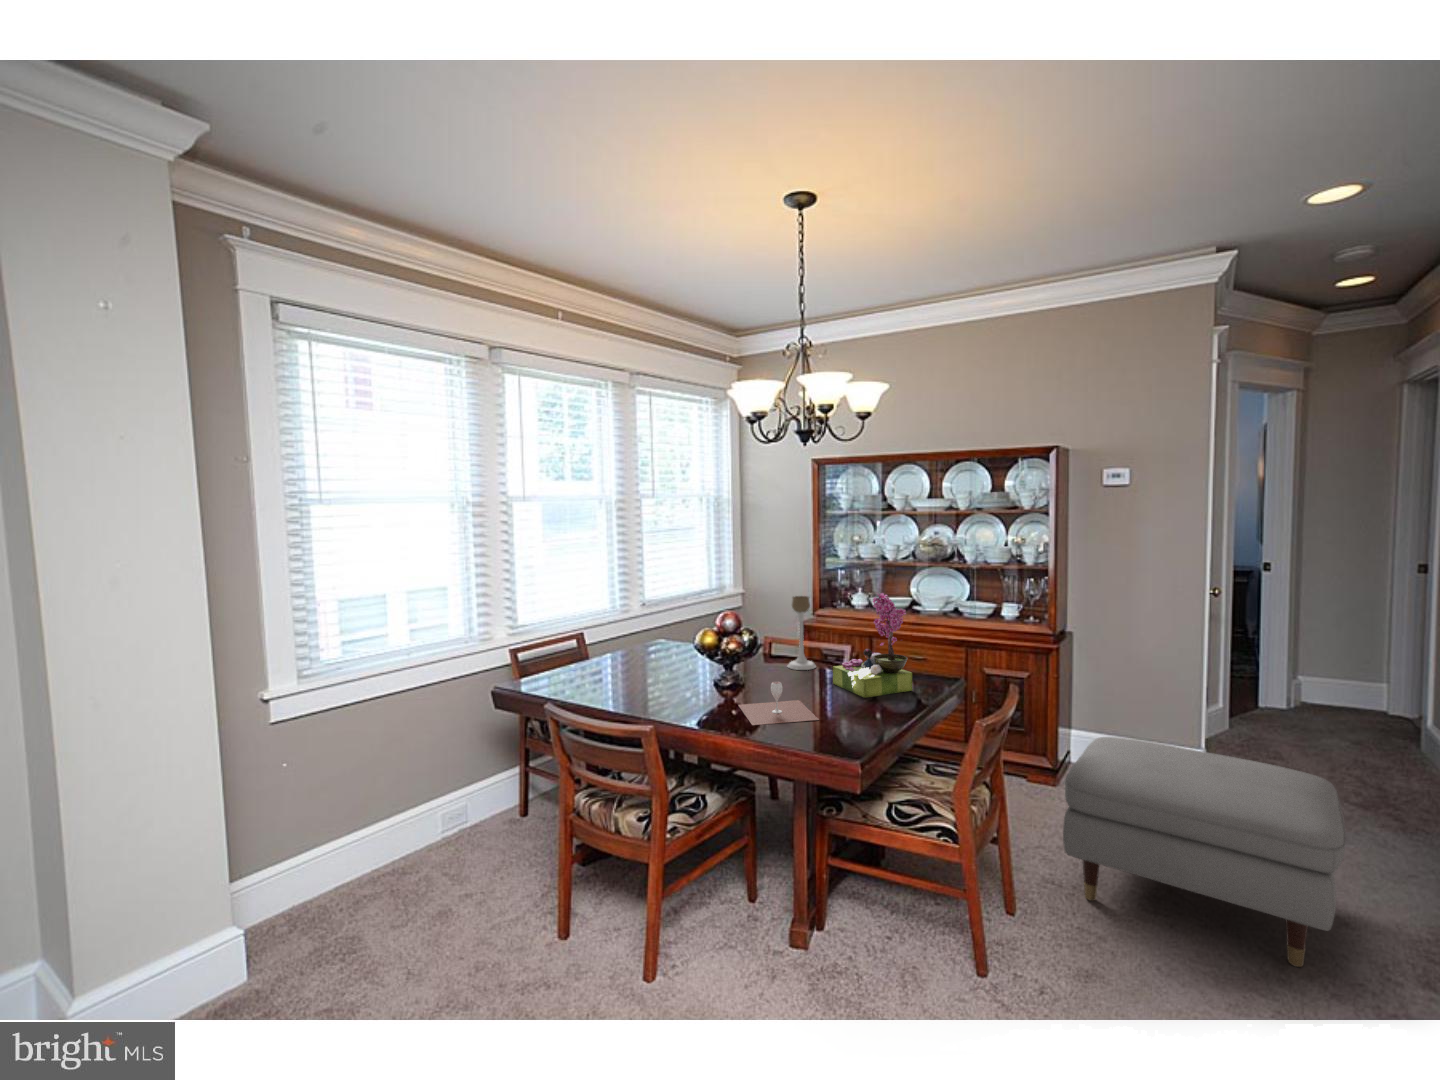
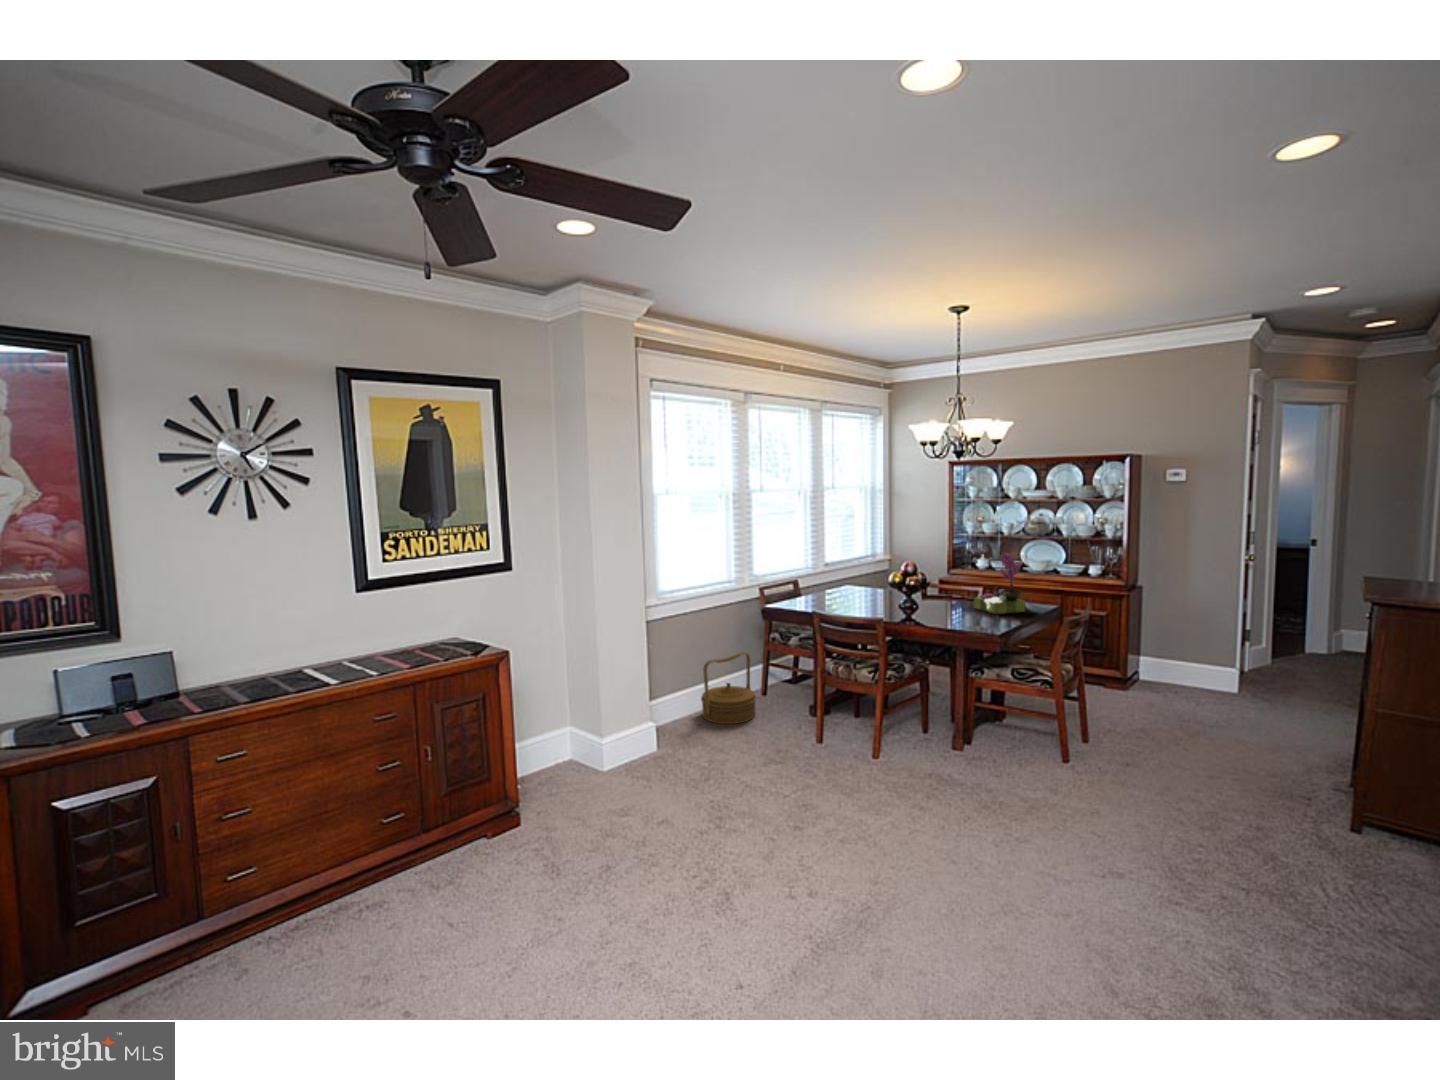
candle holder: present [787,596,816,670] -> none [940,555,960,602]
wine glass: present [738,682,819,725] -> none [919,601,971,623]
ottoman: present [1063,737,1346,967] -> none [1121,647,1300,766]
woven basket: none [374,762,482,901] -> present [701,652,756,724]

